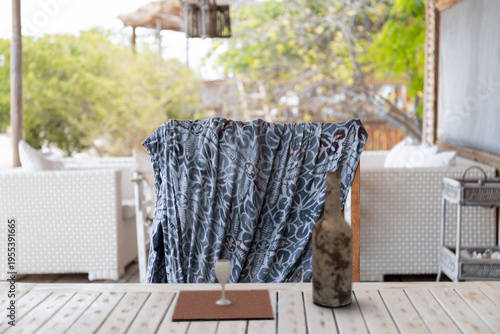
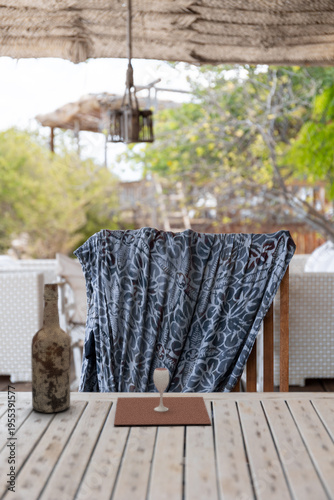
wine bottle: present [312,171,353,307] -> present [31,284,71,412]

